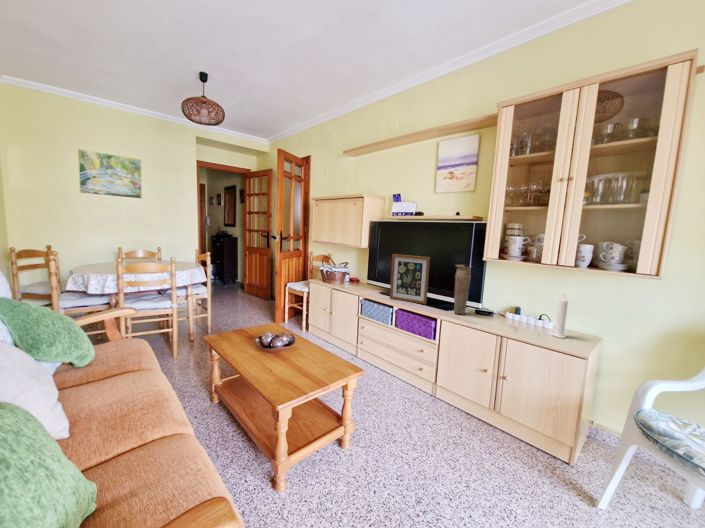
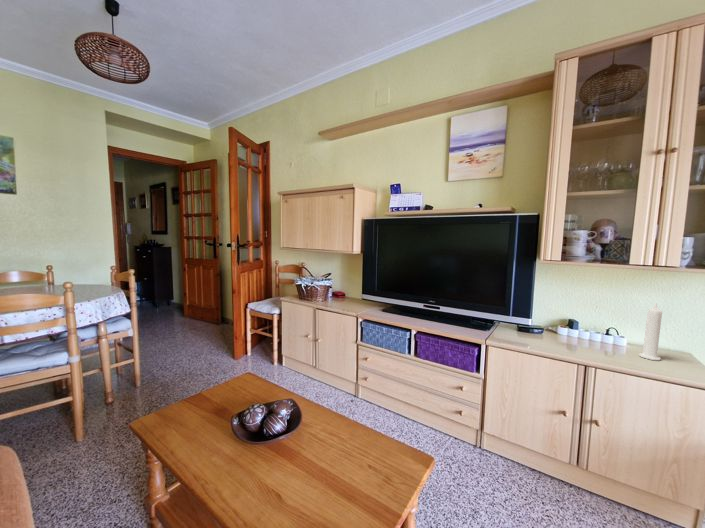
picture frame: present [390,254,430,304] -> none [401,260,455,323]
vase: present [454,265,472,315] -> none [496,270,519,335]

